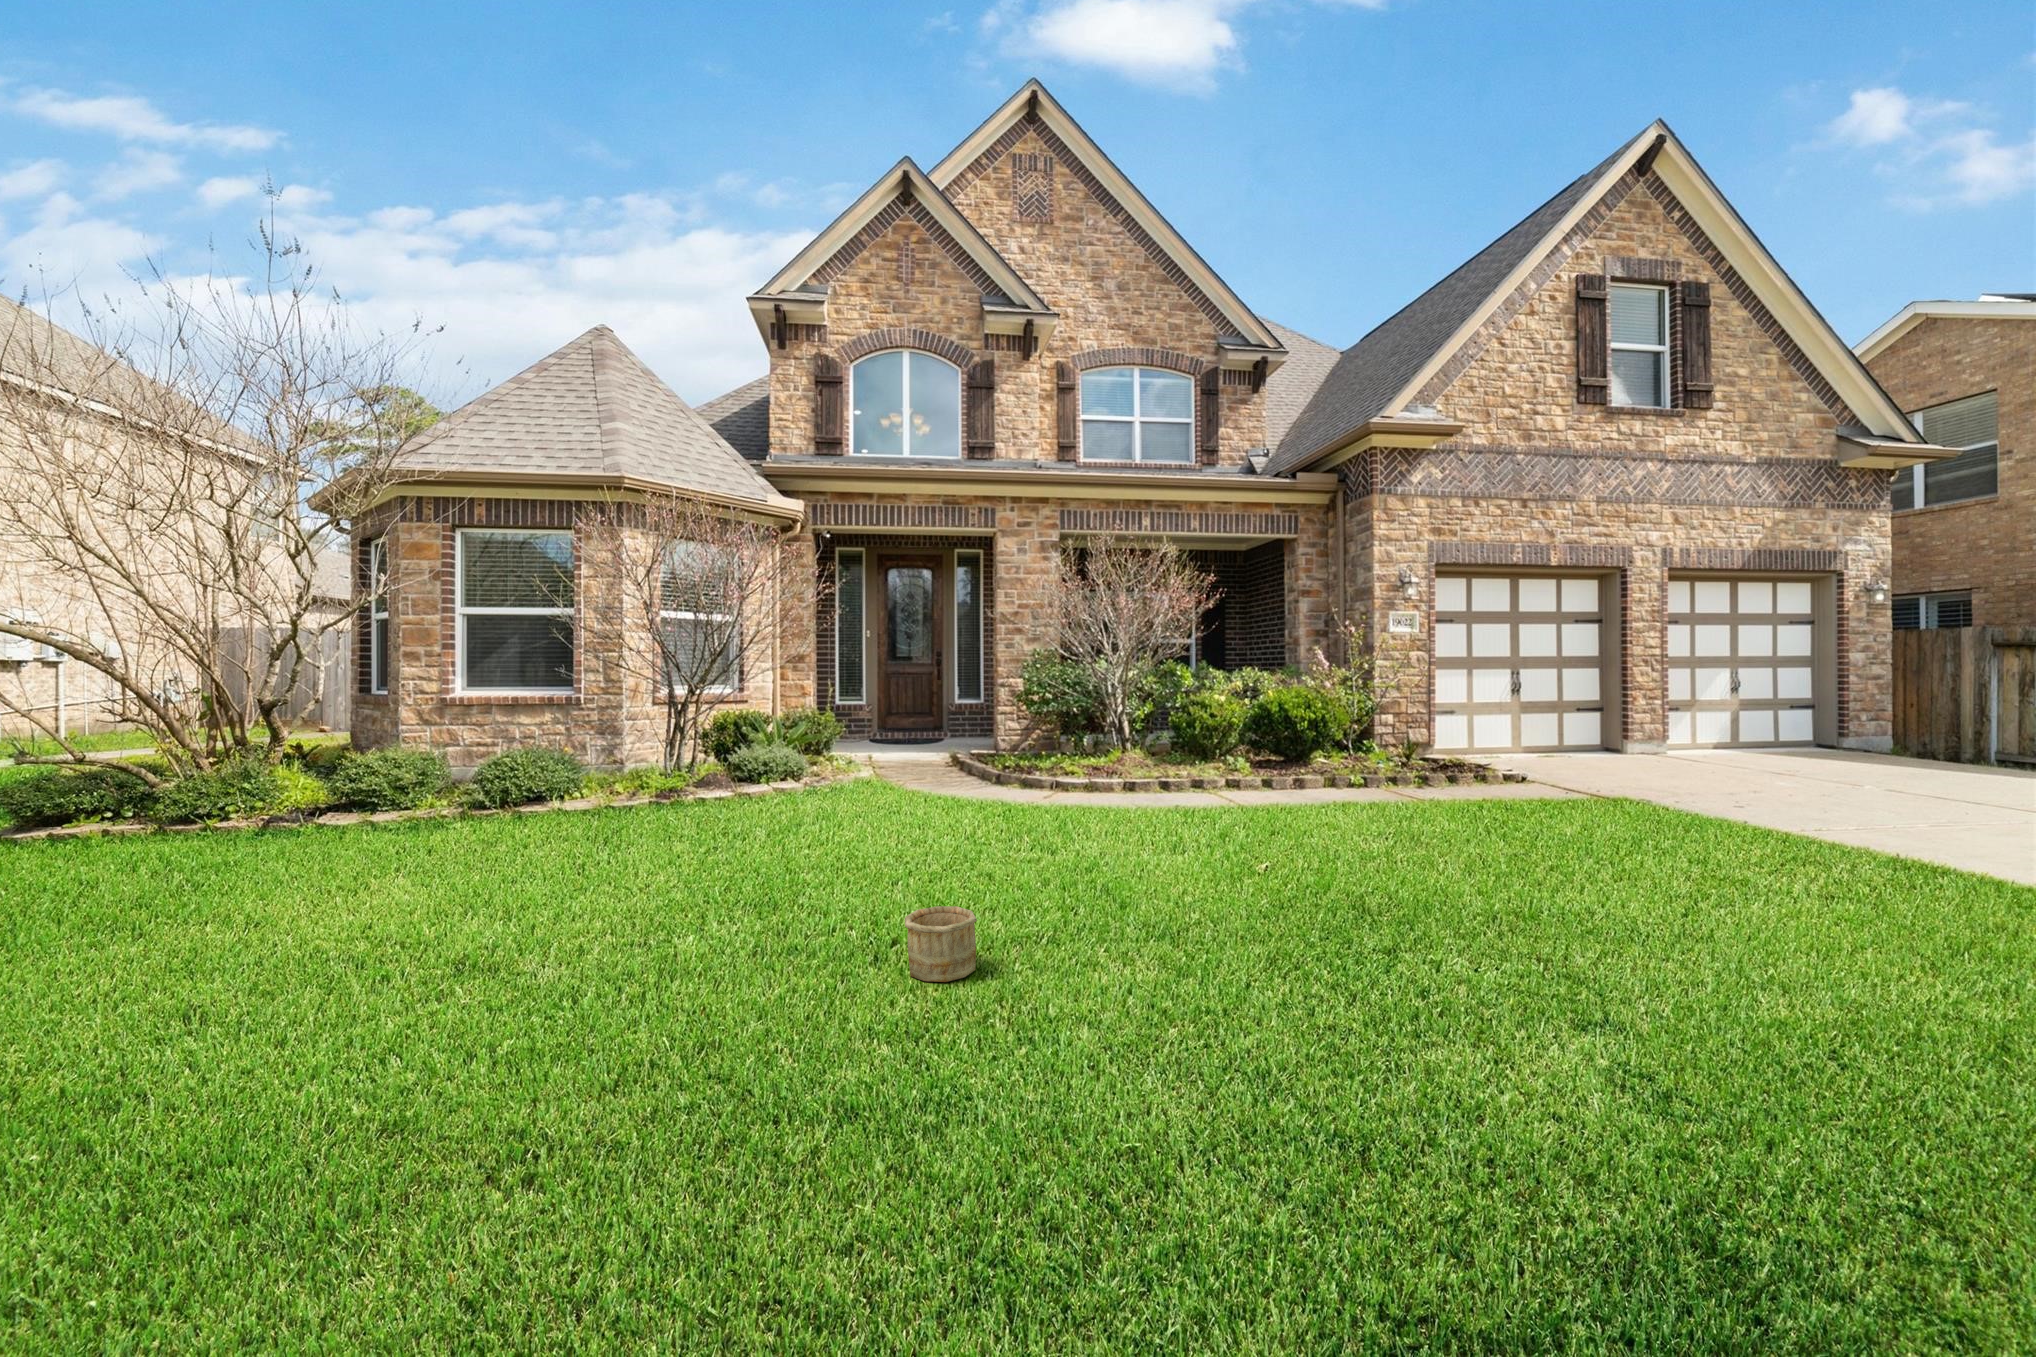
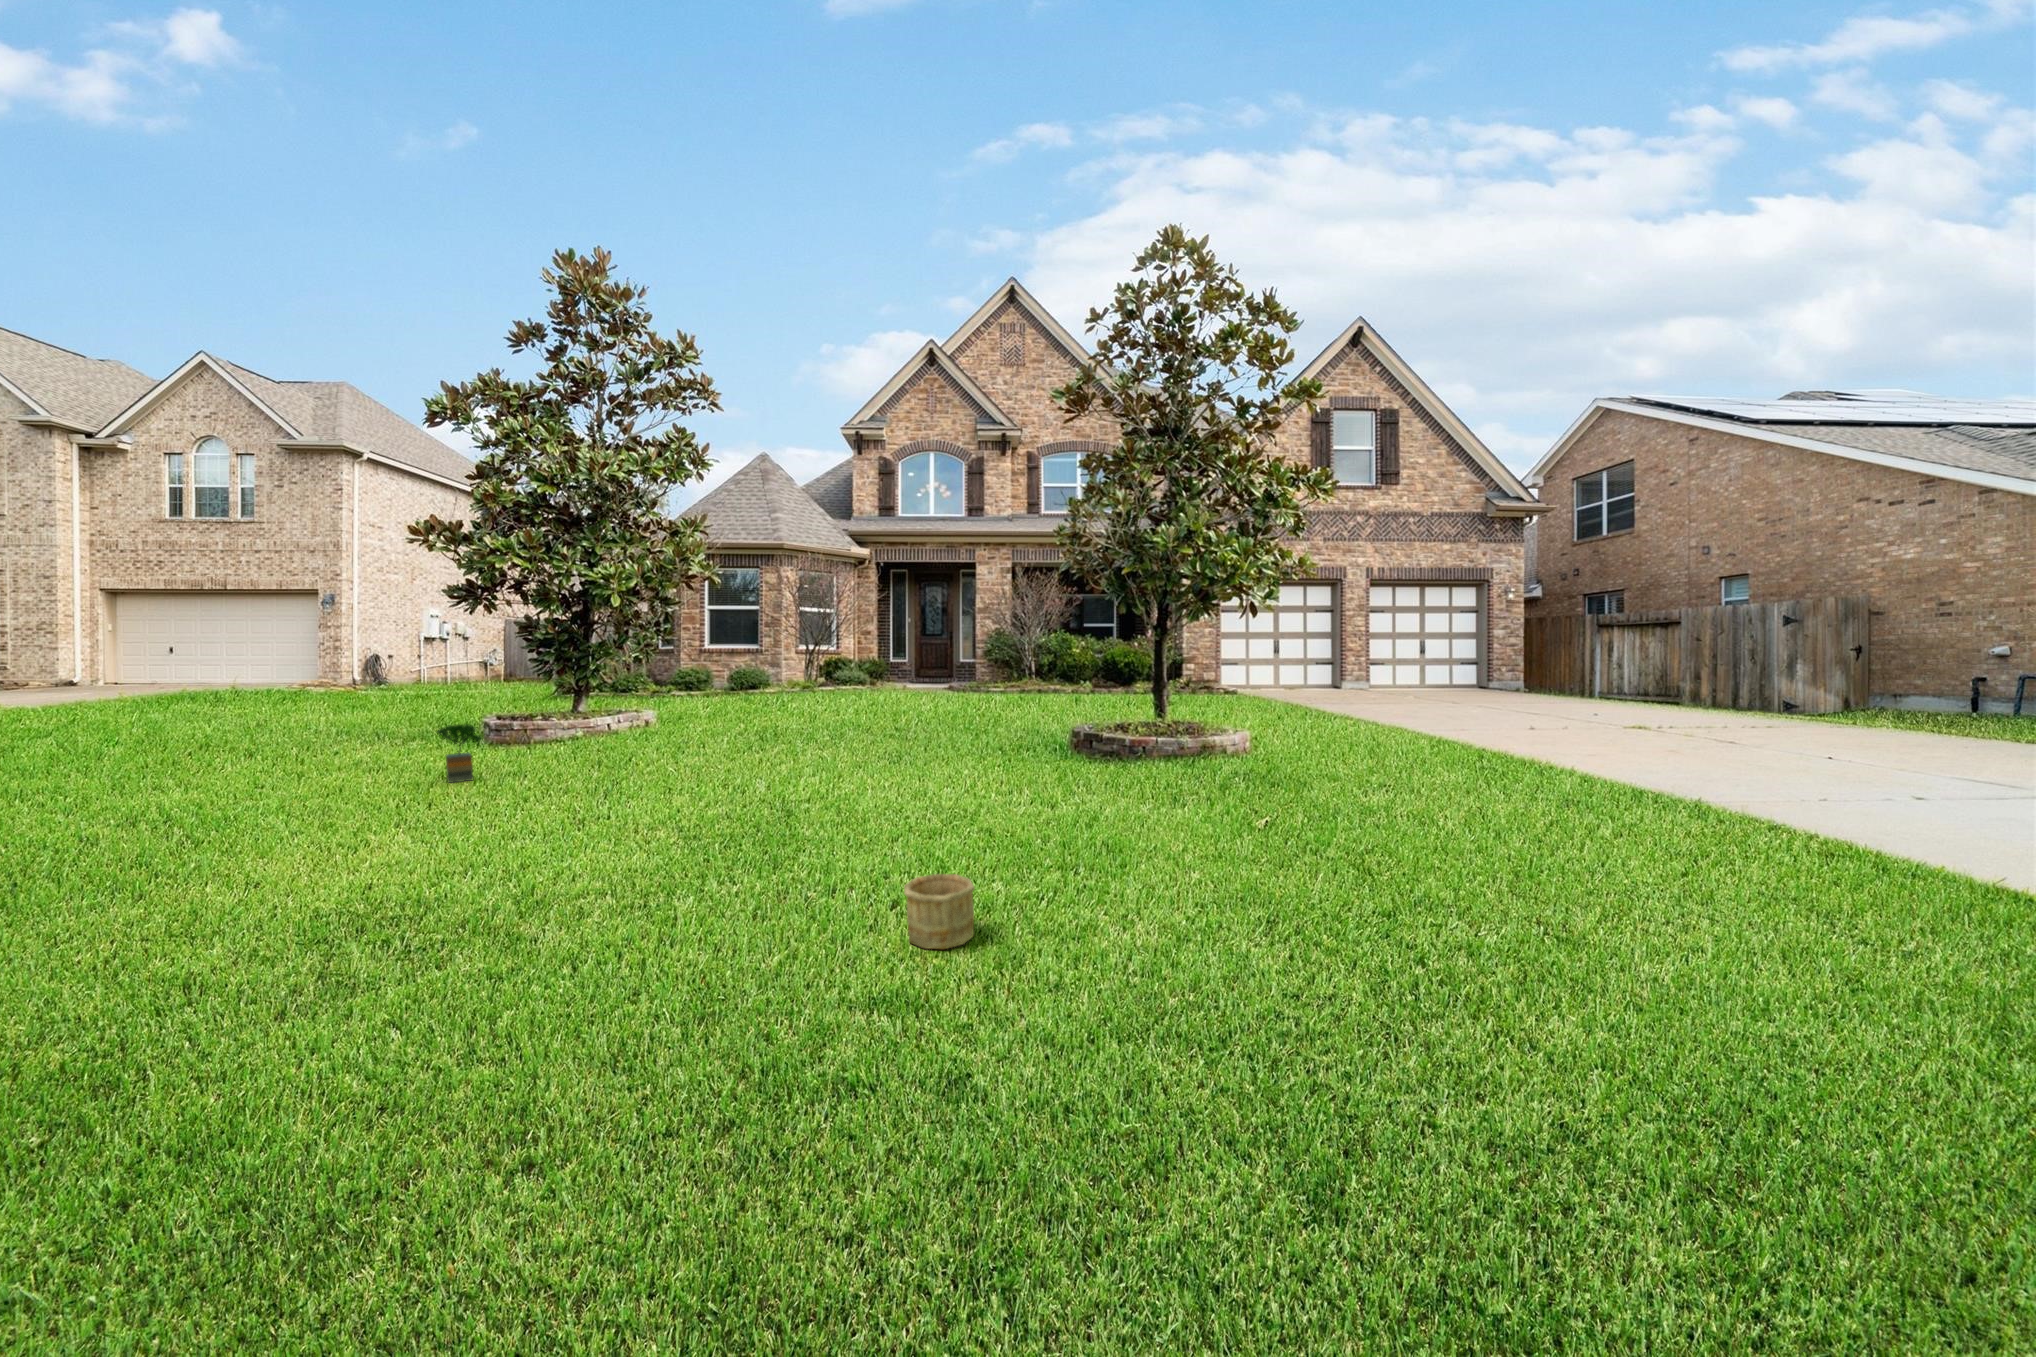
potted tree: none [434,767,481,828] -> present [437,724,481,783]

